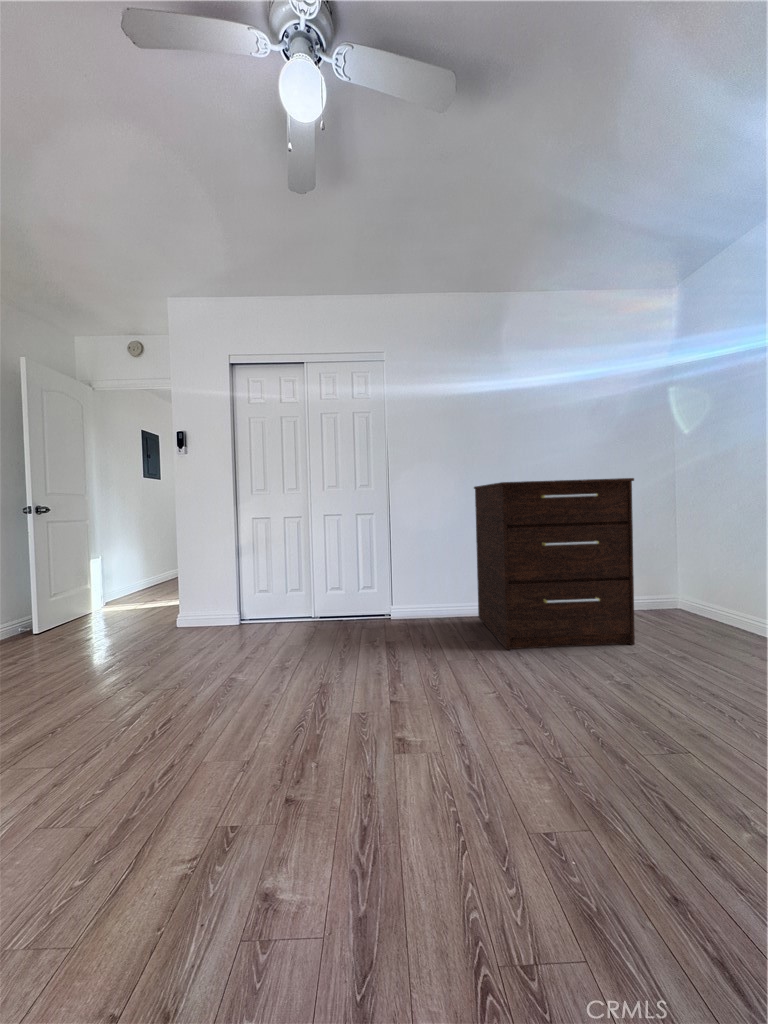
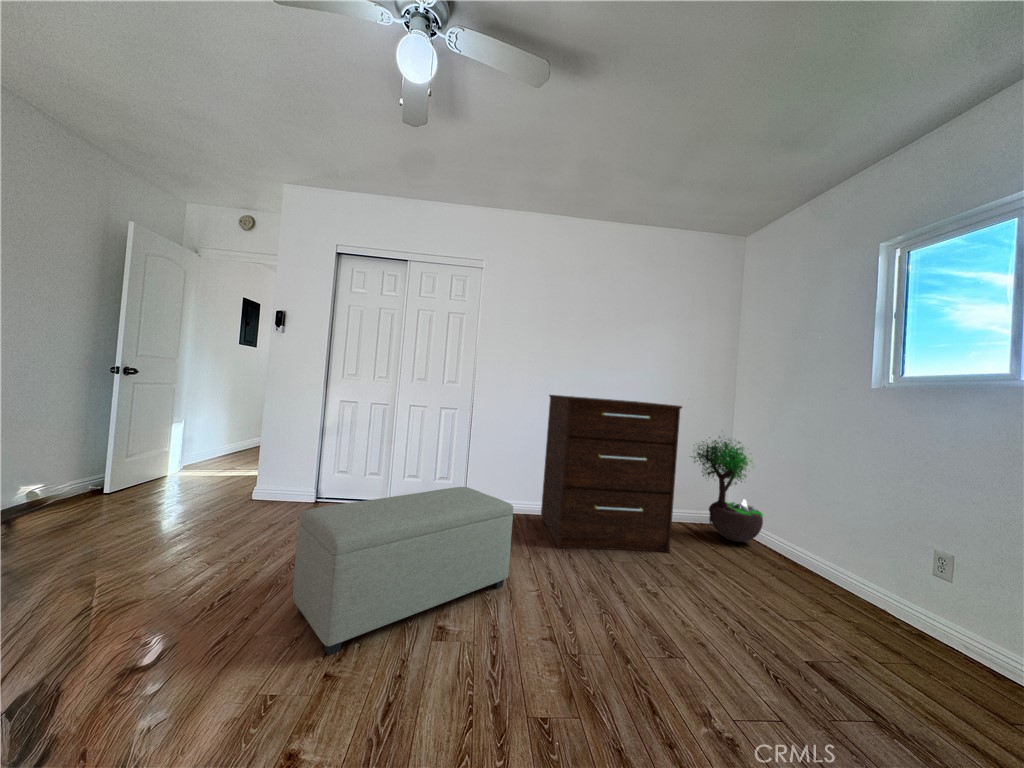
potted tree: none [641,503,741,627] -> present [691,437,763,542]
ottoman: none [234,591,462,779] -> present [293,487,513,655]

